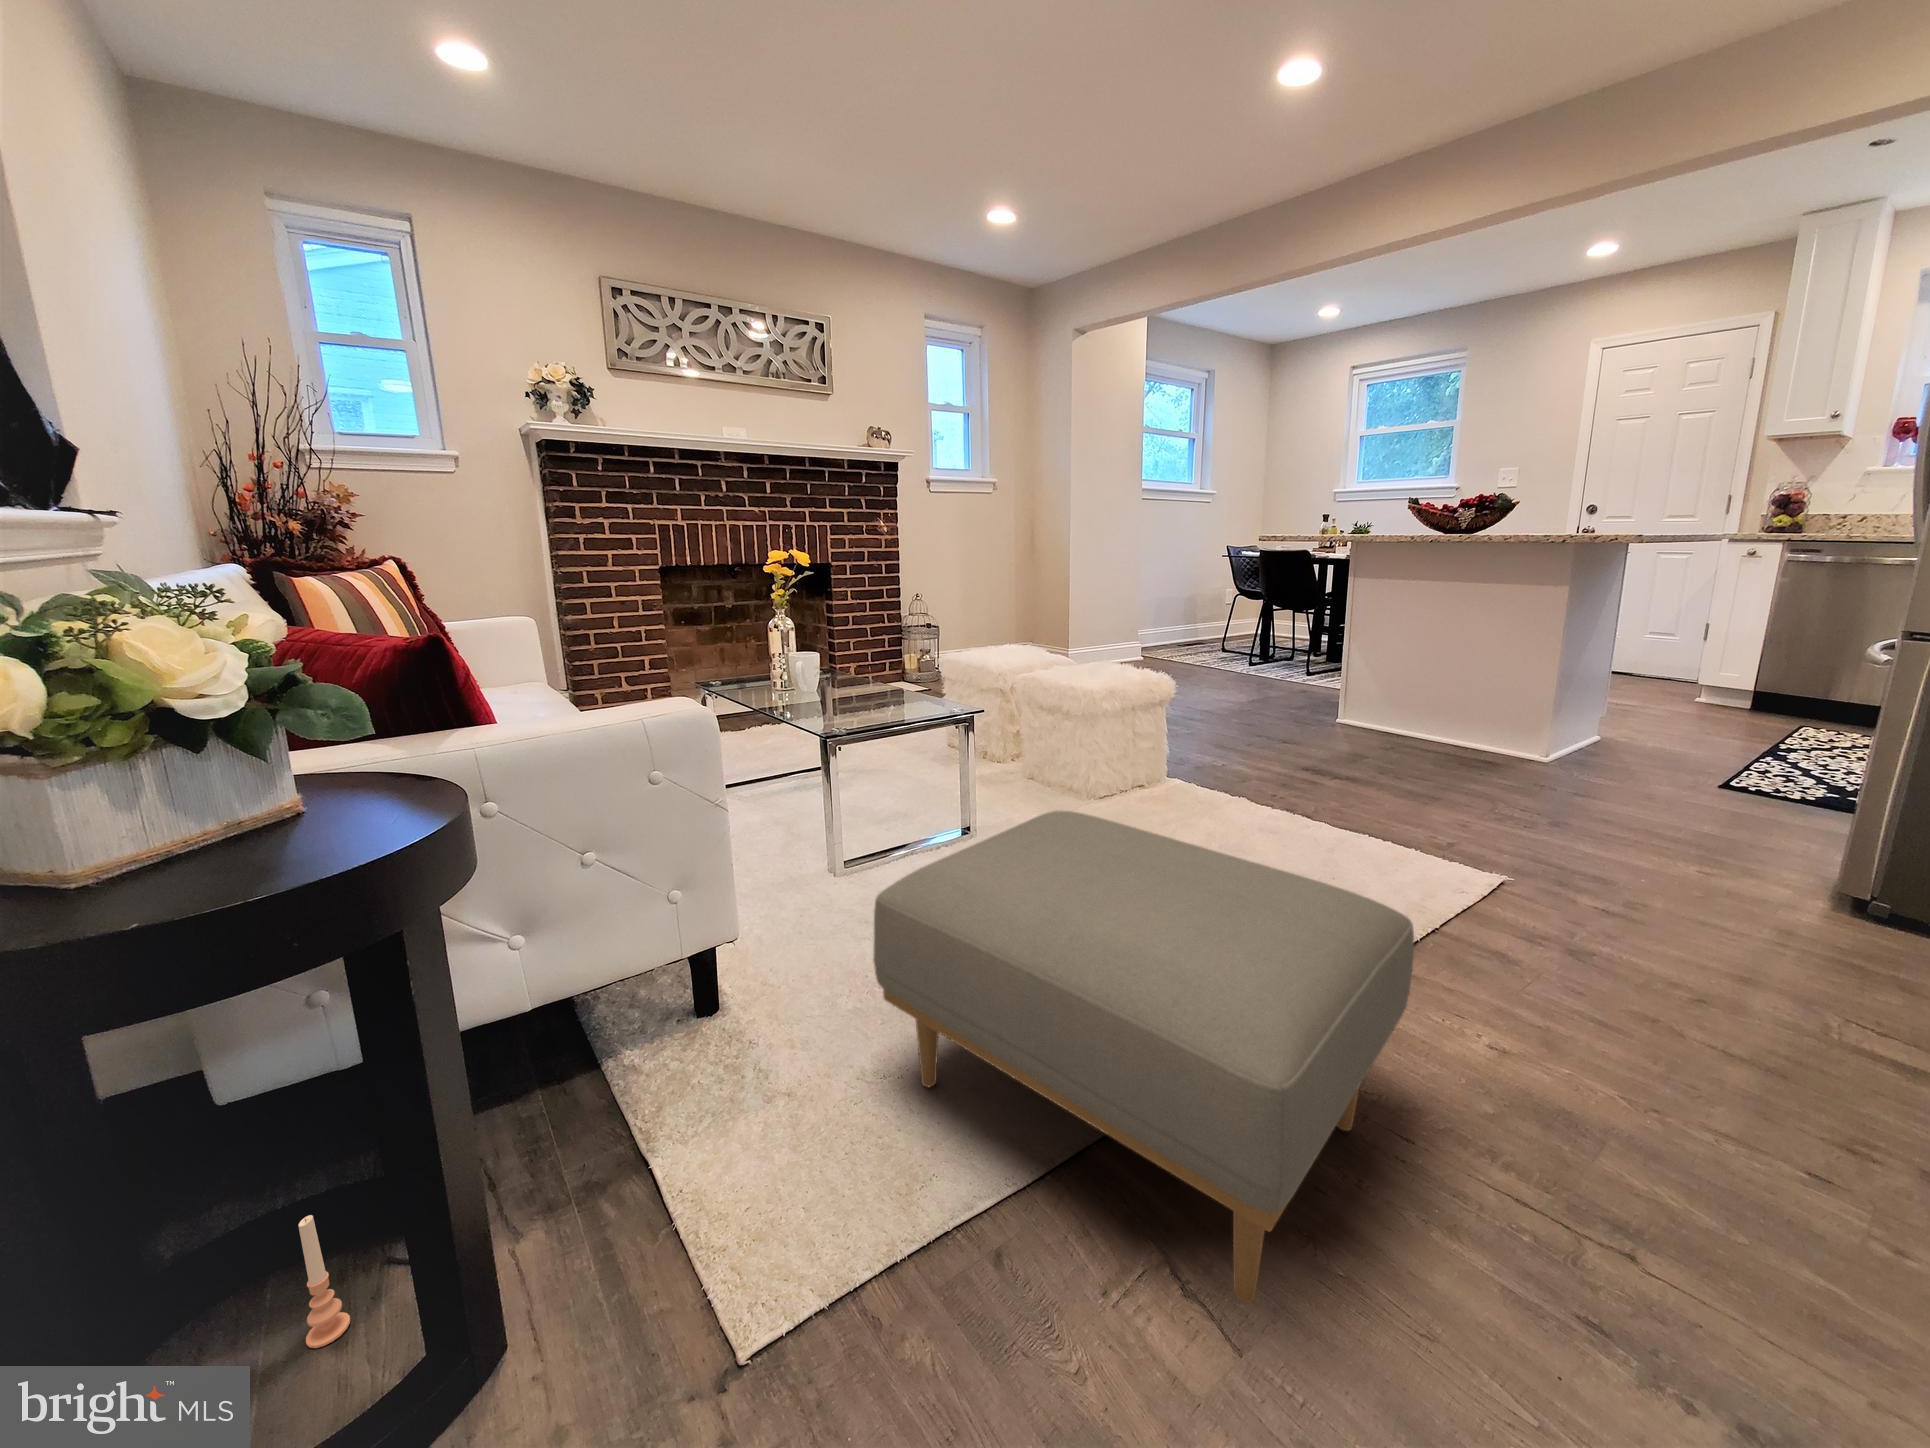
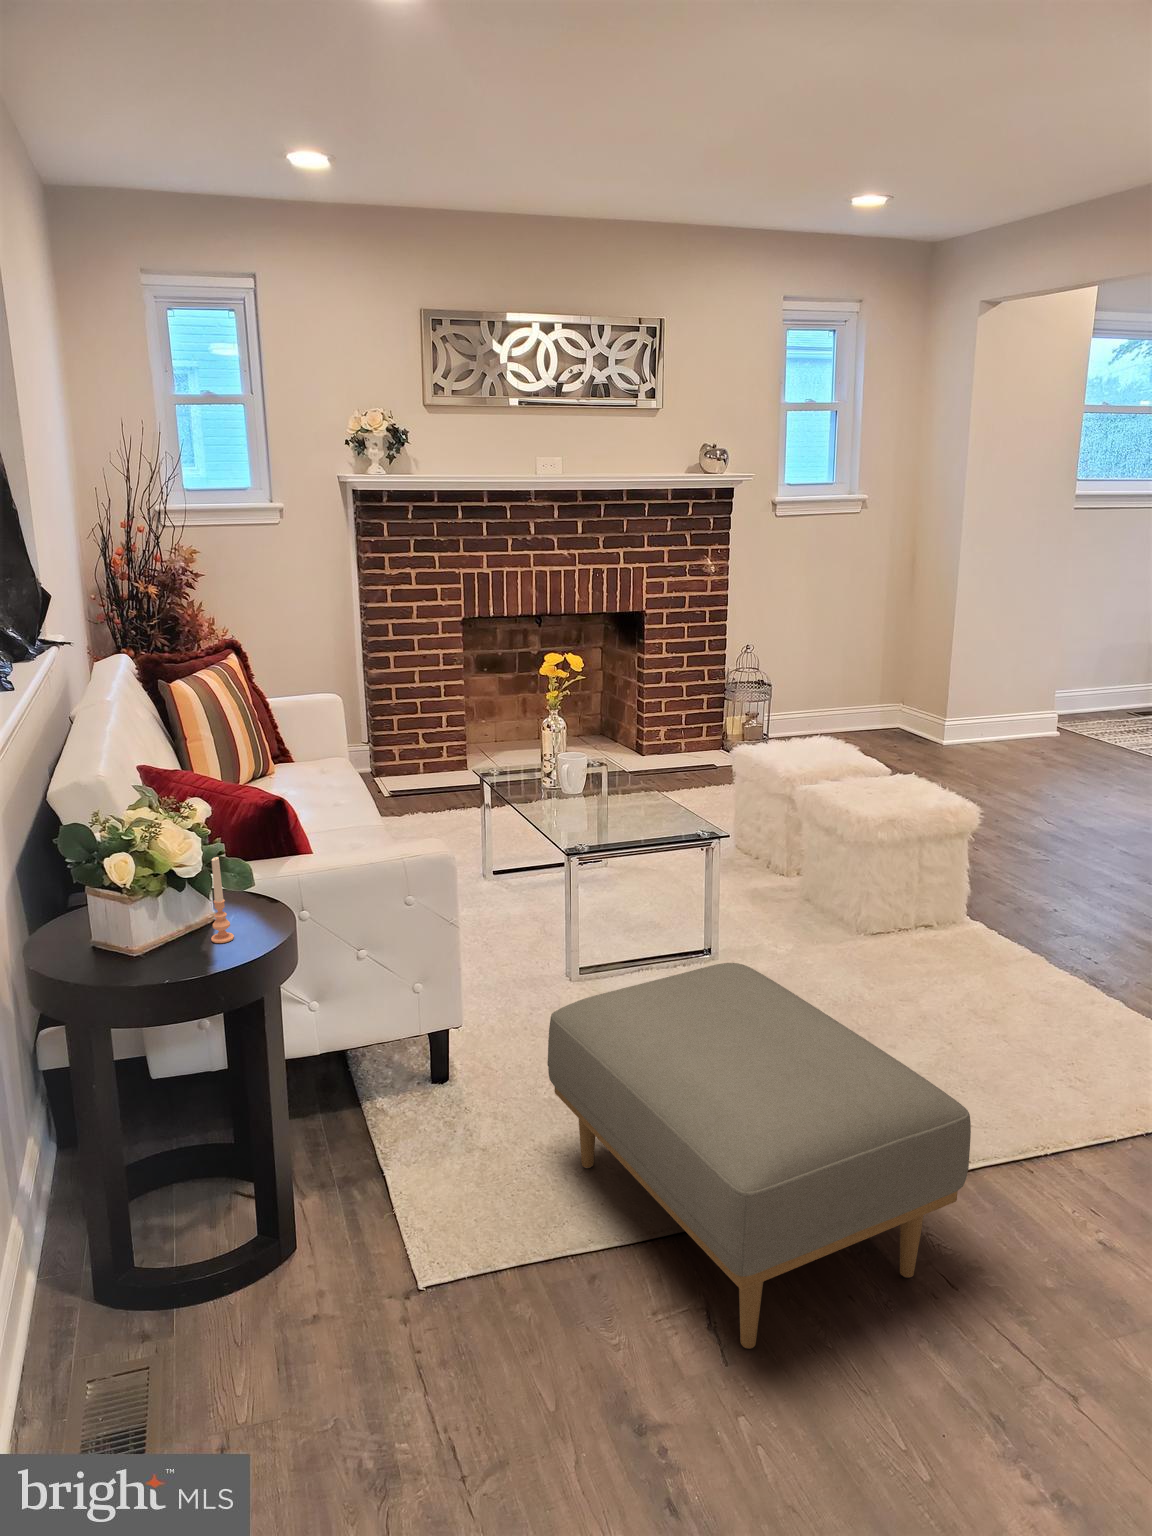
candle: present [298,1215,350,1348] -> present [211,857,234,943]

